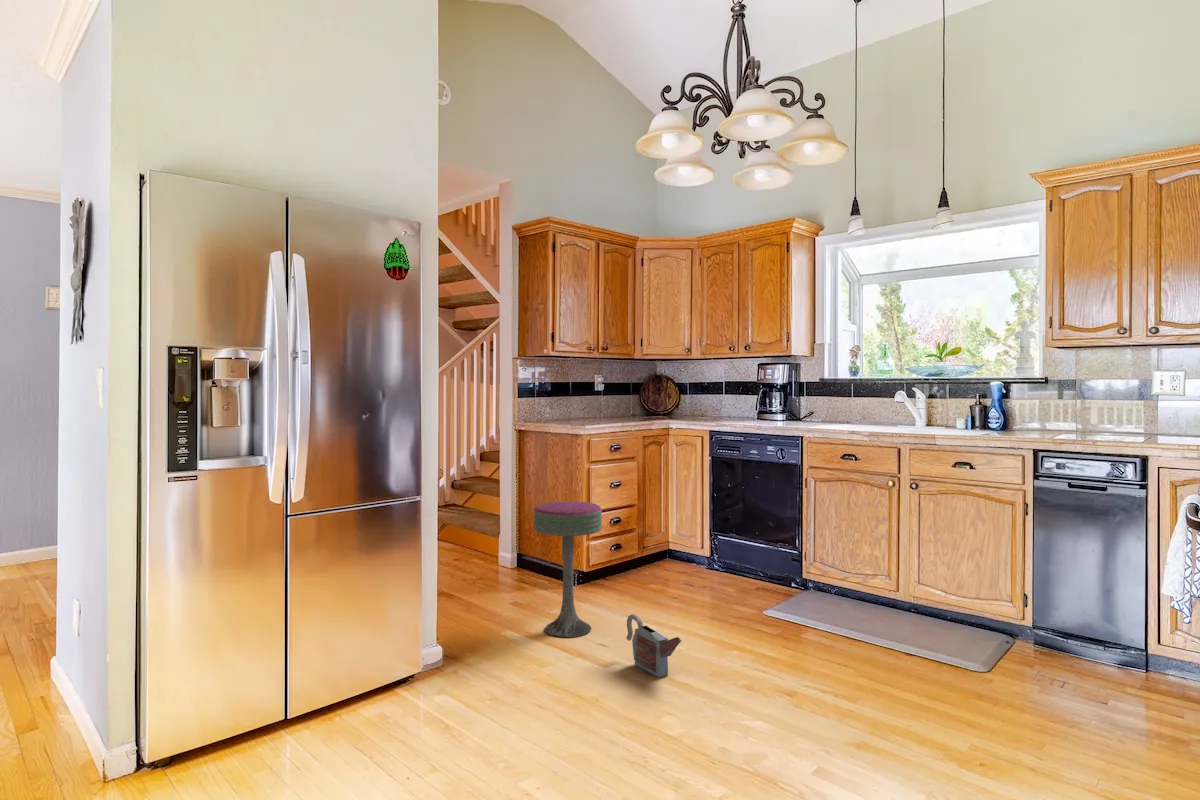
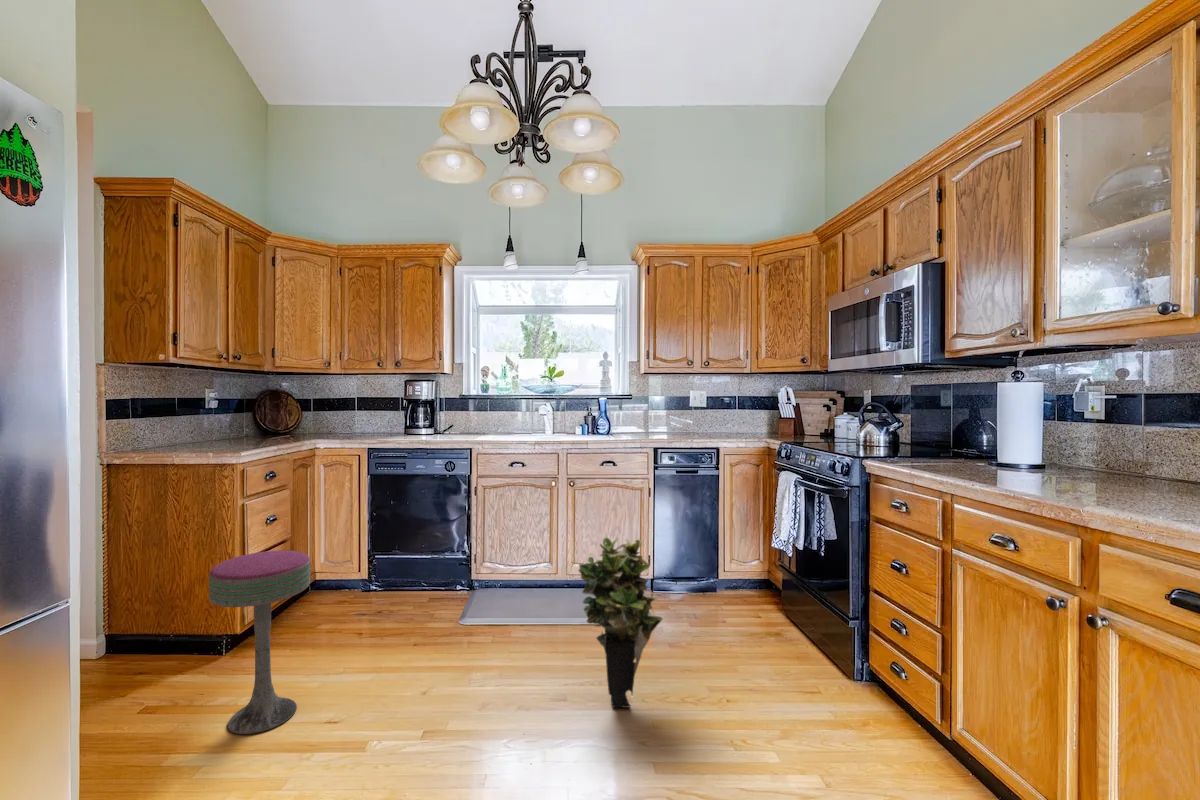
potted plant: none [807,539,907,725] -> present [579,537,662,707]
watering can: present [626,614,681,678] -> none [373,672,464,735]

